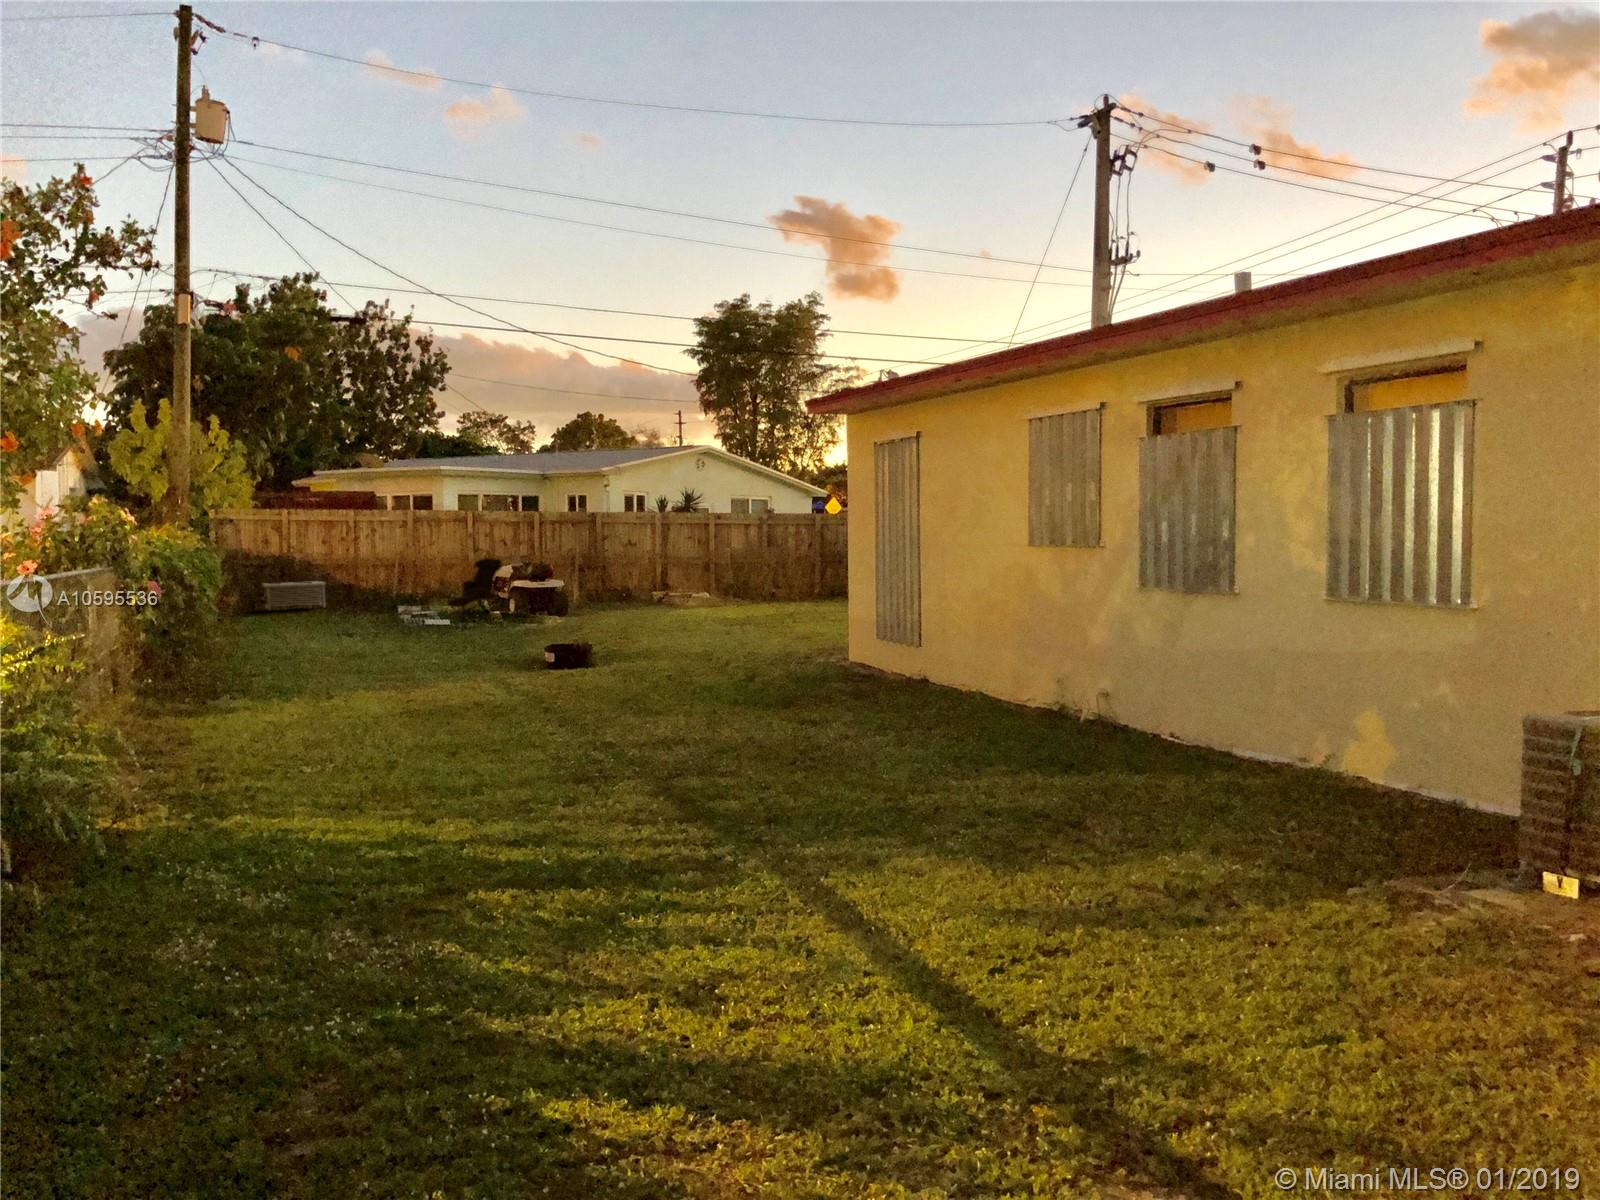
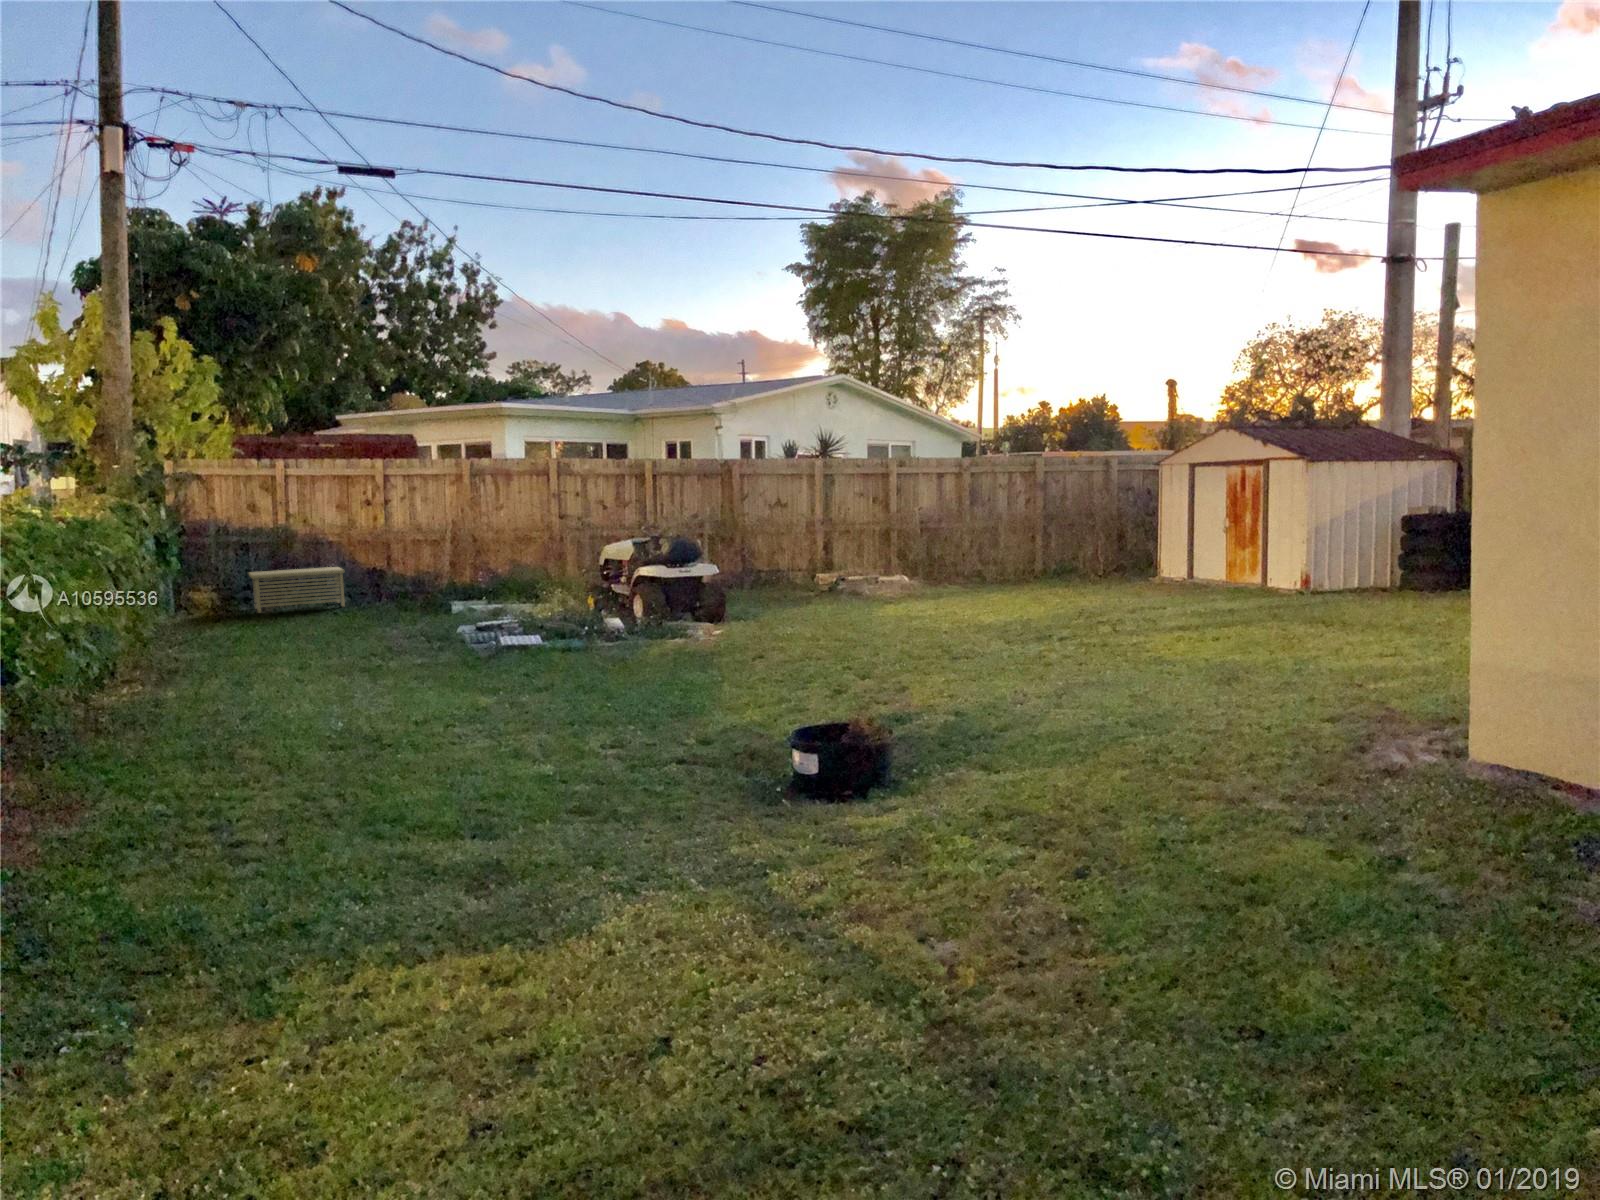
lounge chair: present [448,558,501,613] -> none [532,530,615,619]

